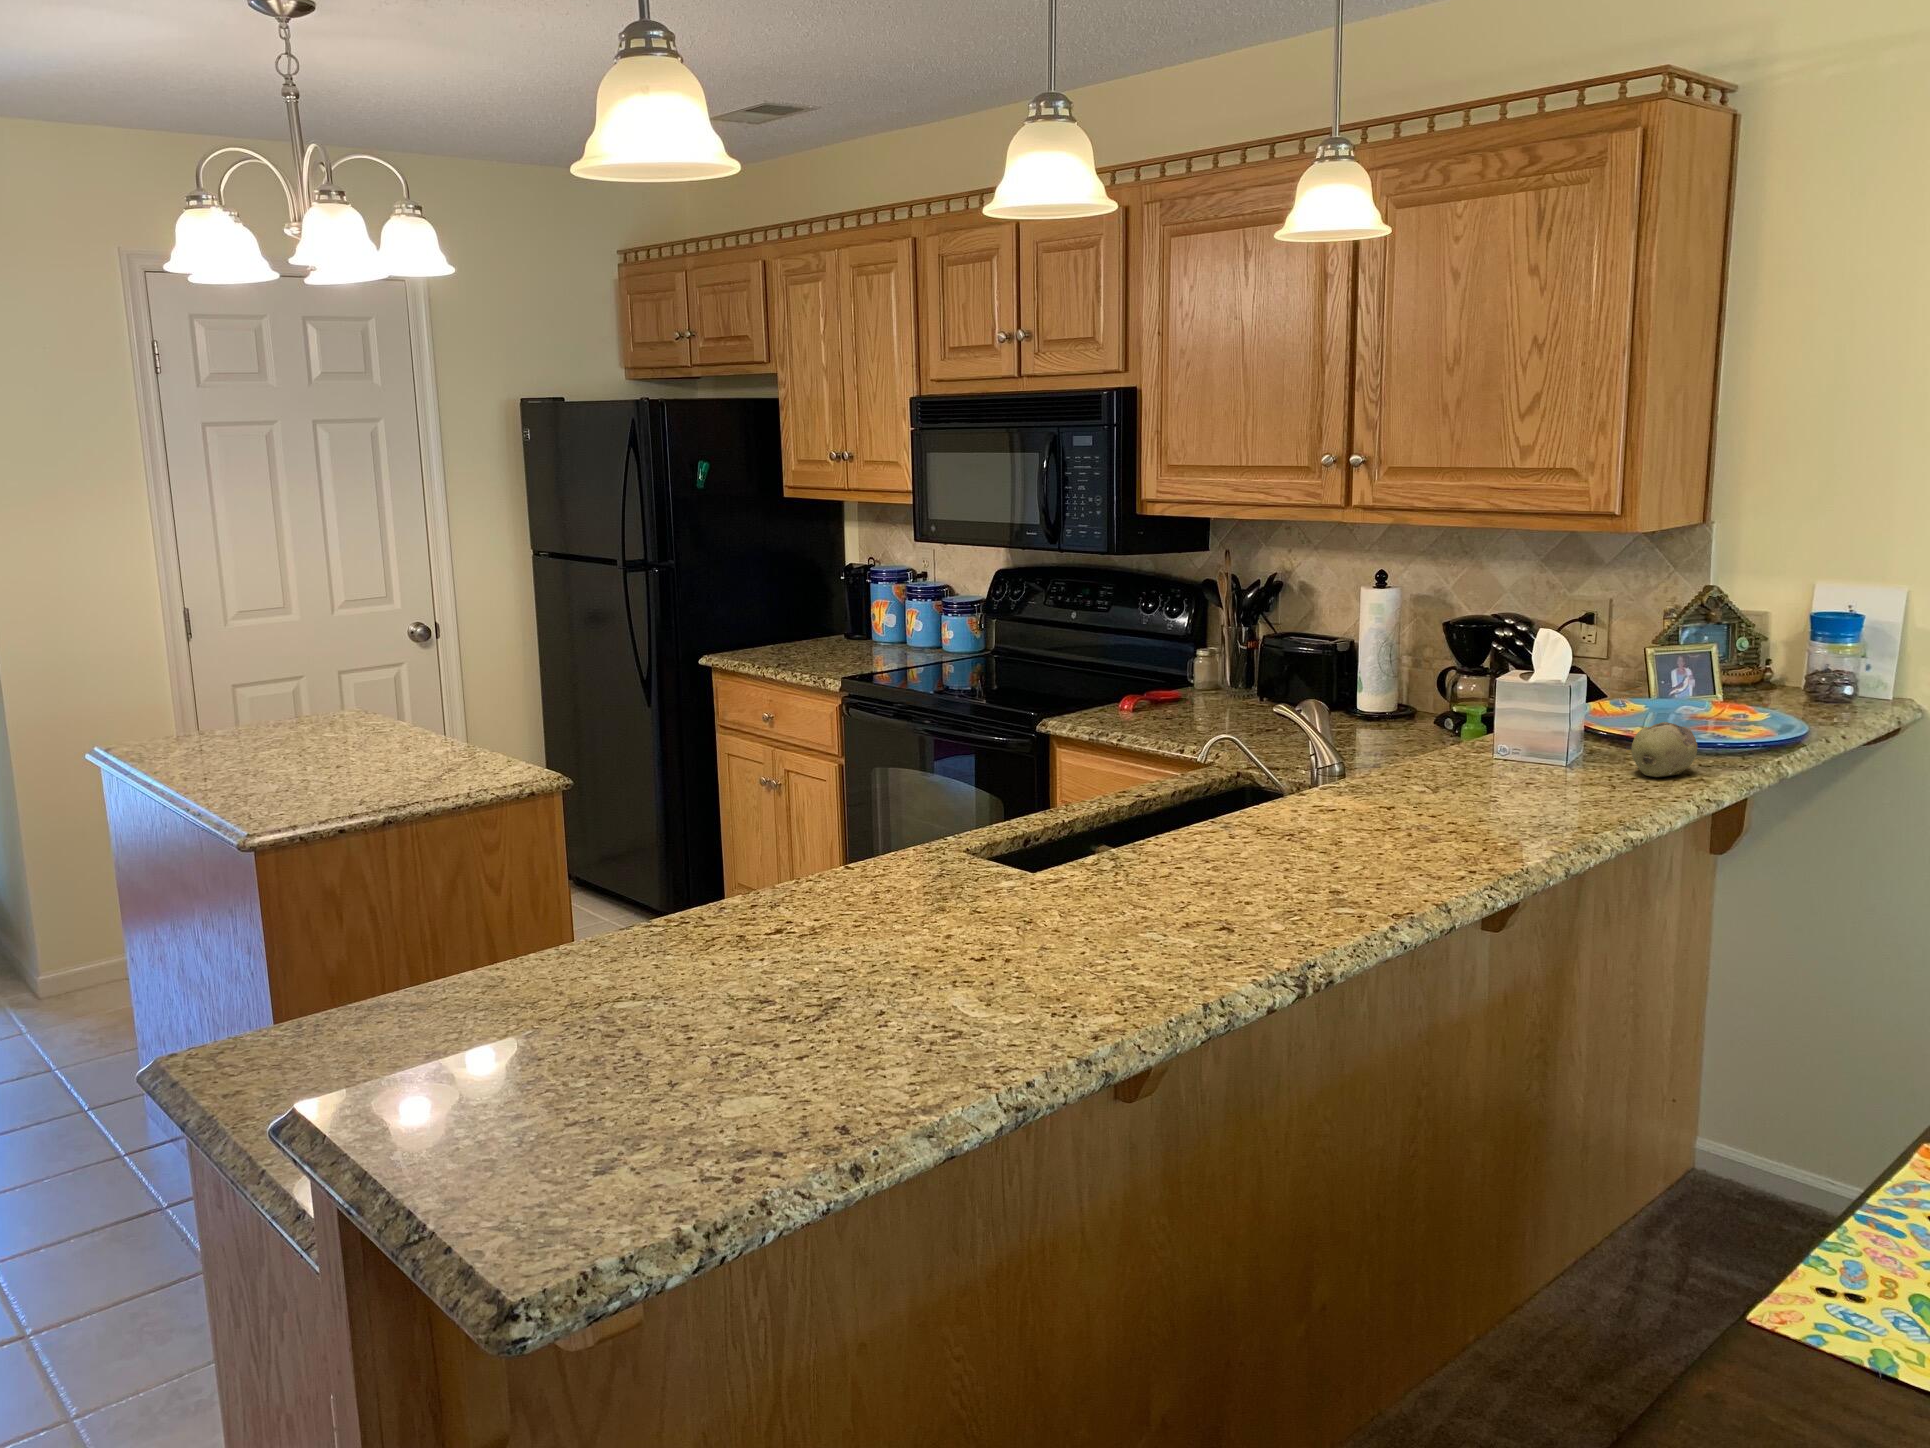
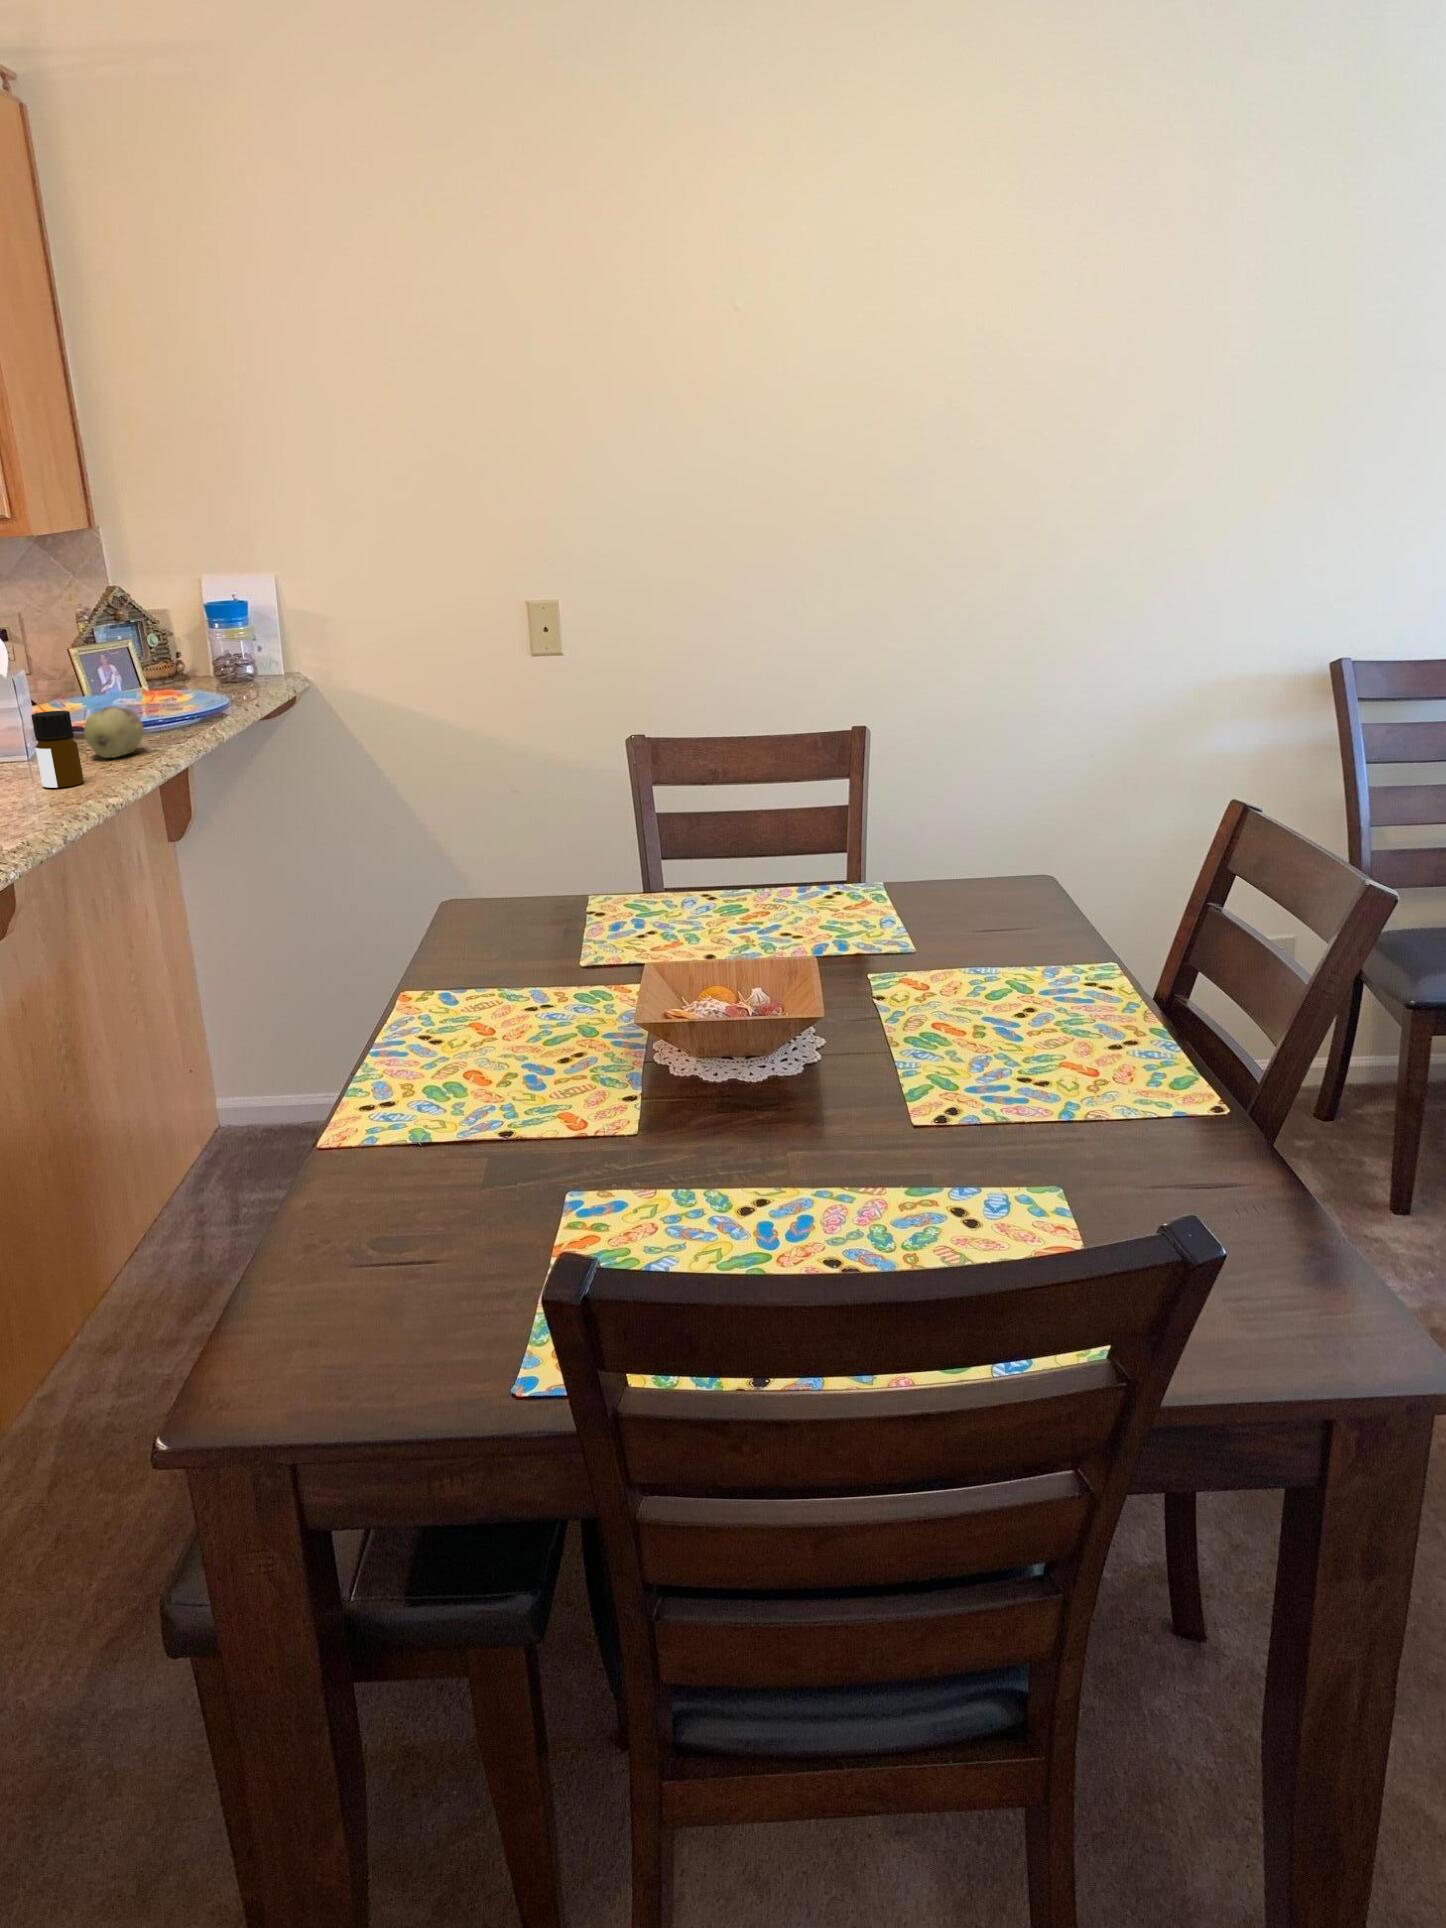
bottle: none [1572,725,1615,805] -> present [31,711,84,788]

